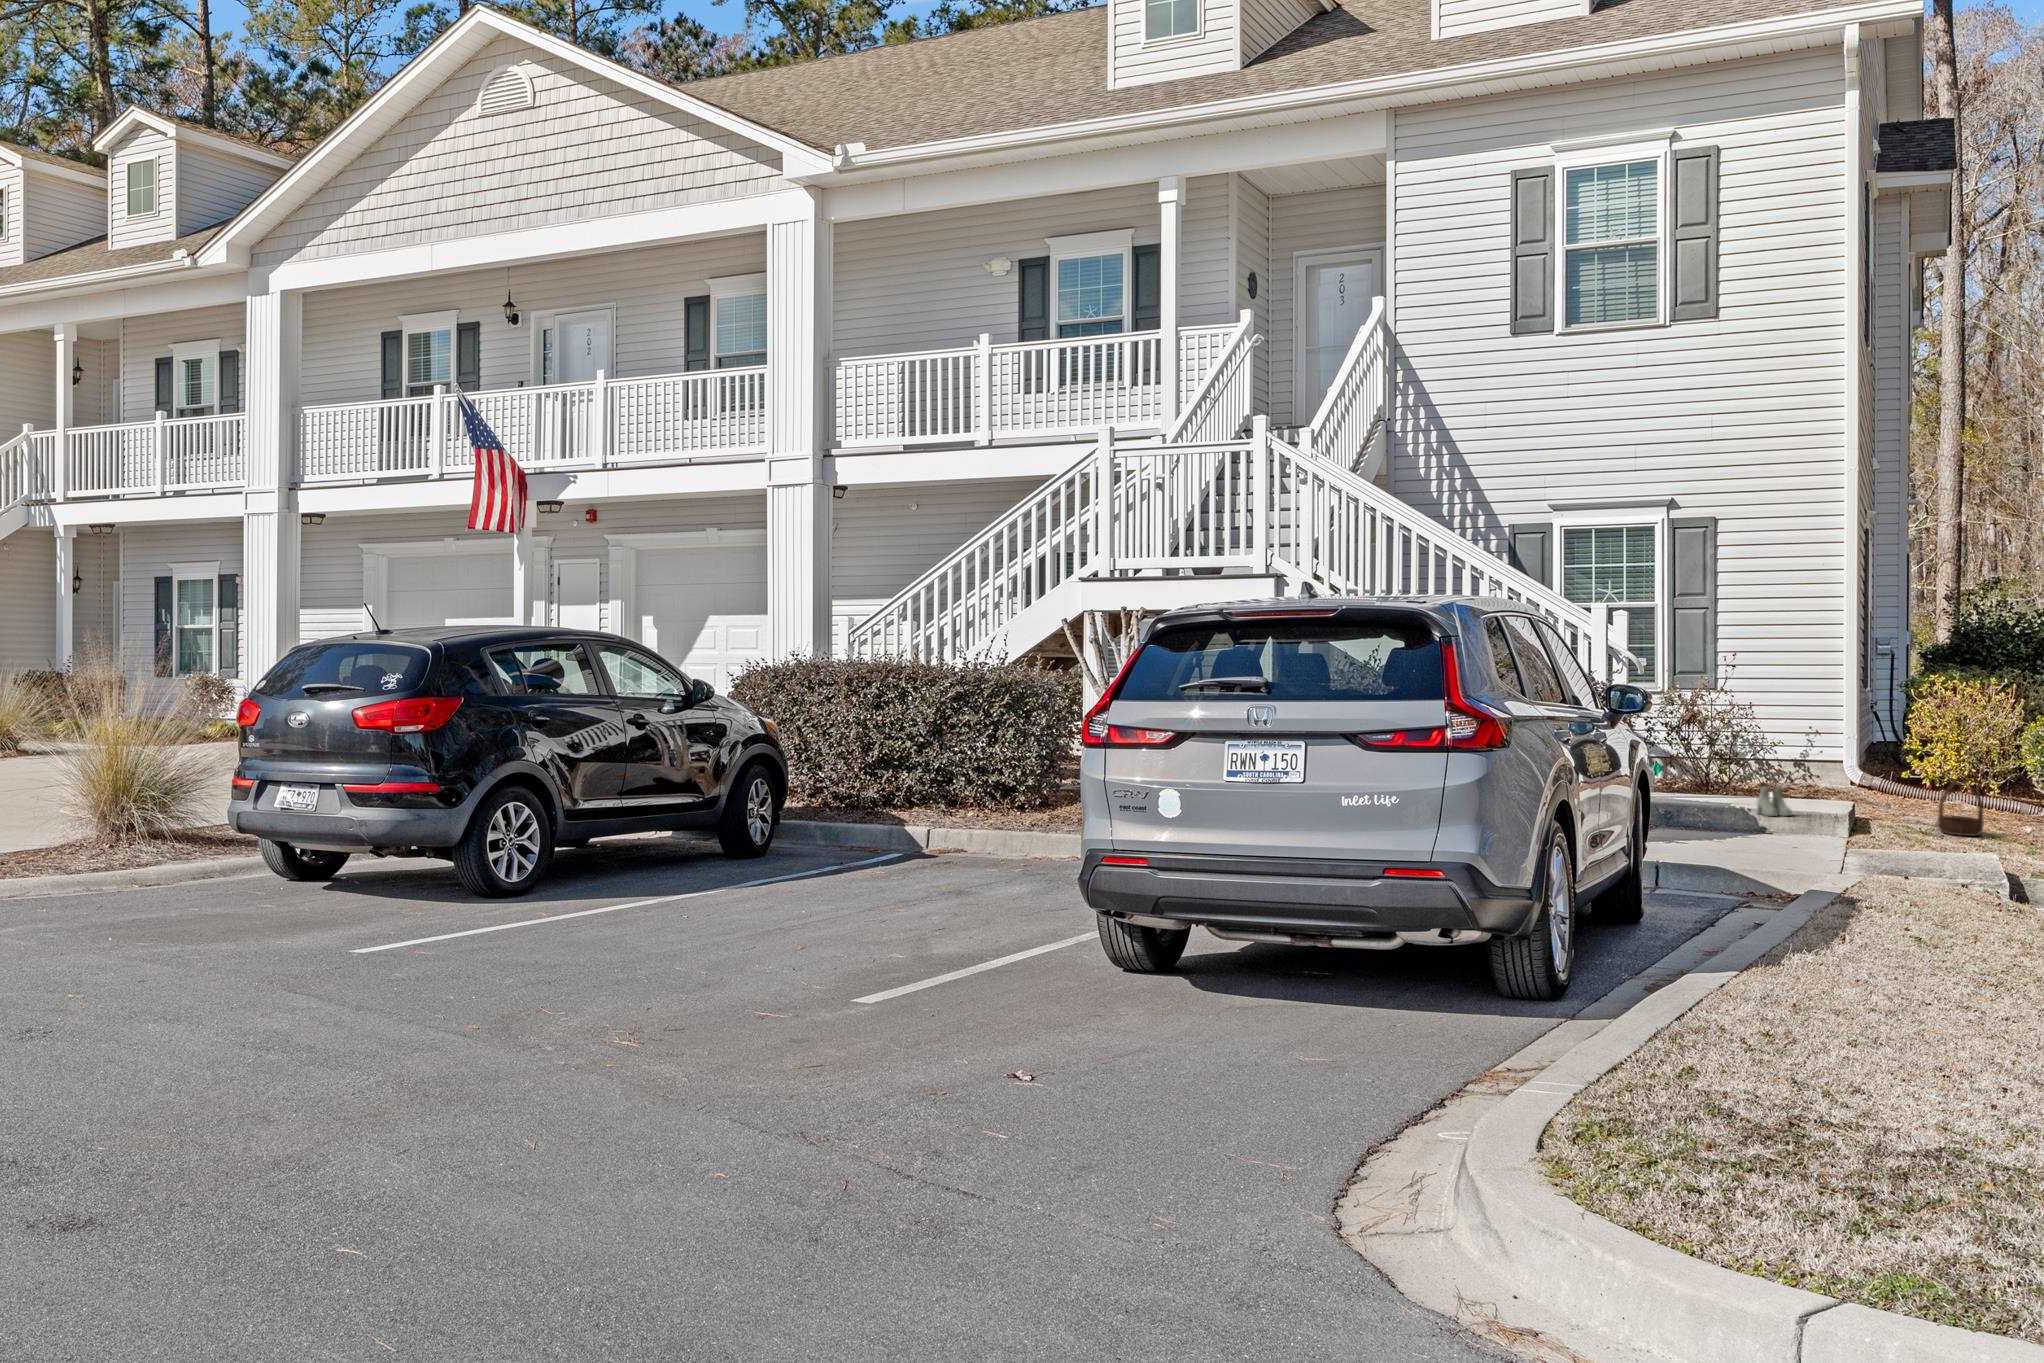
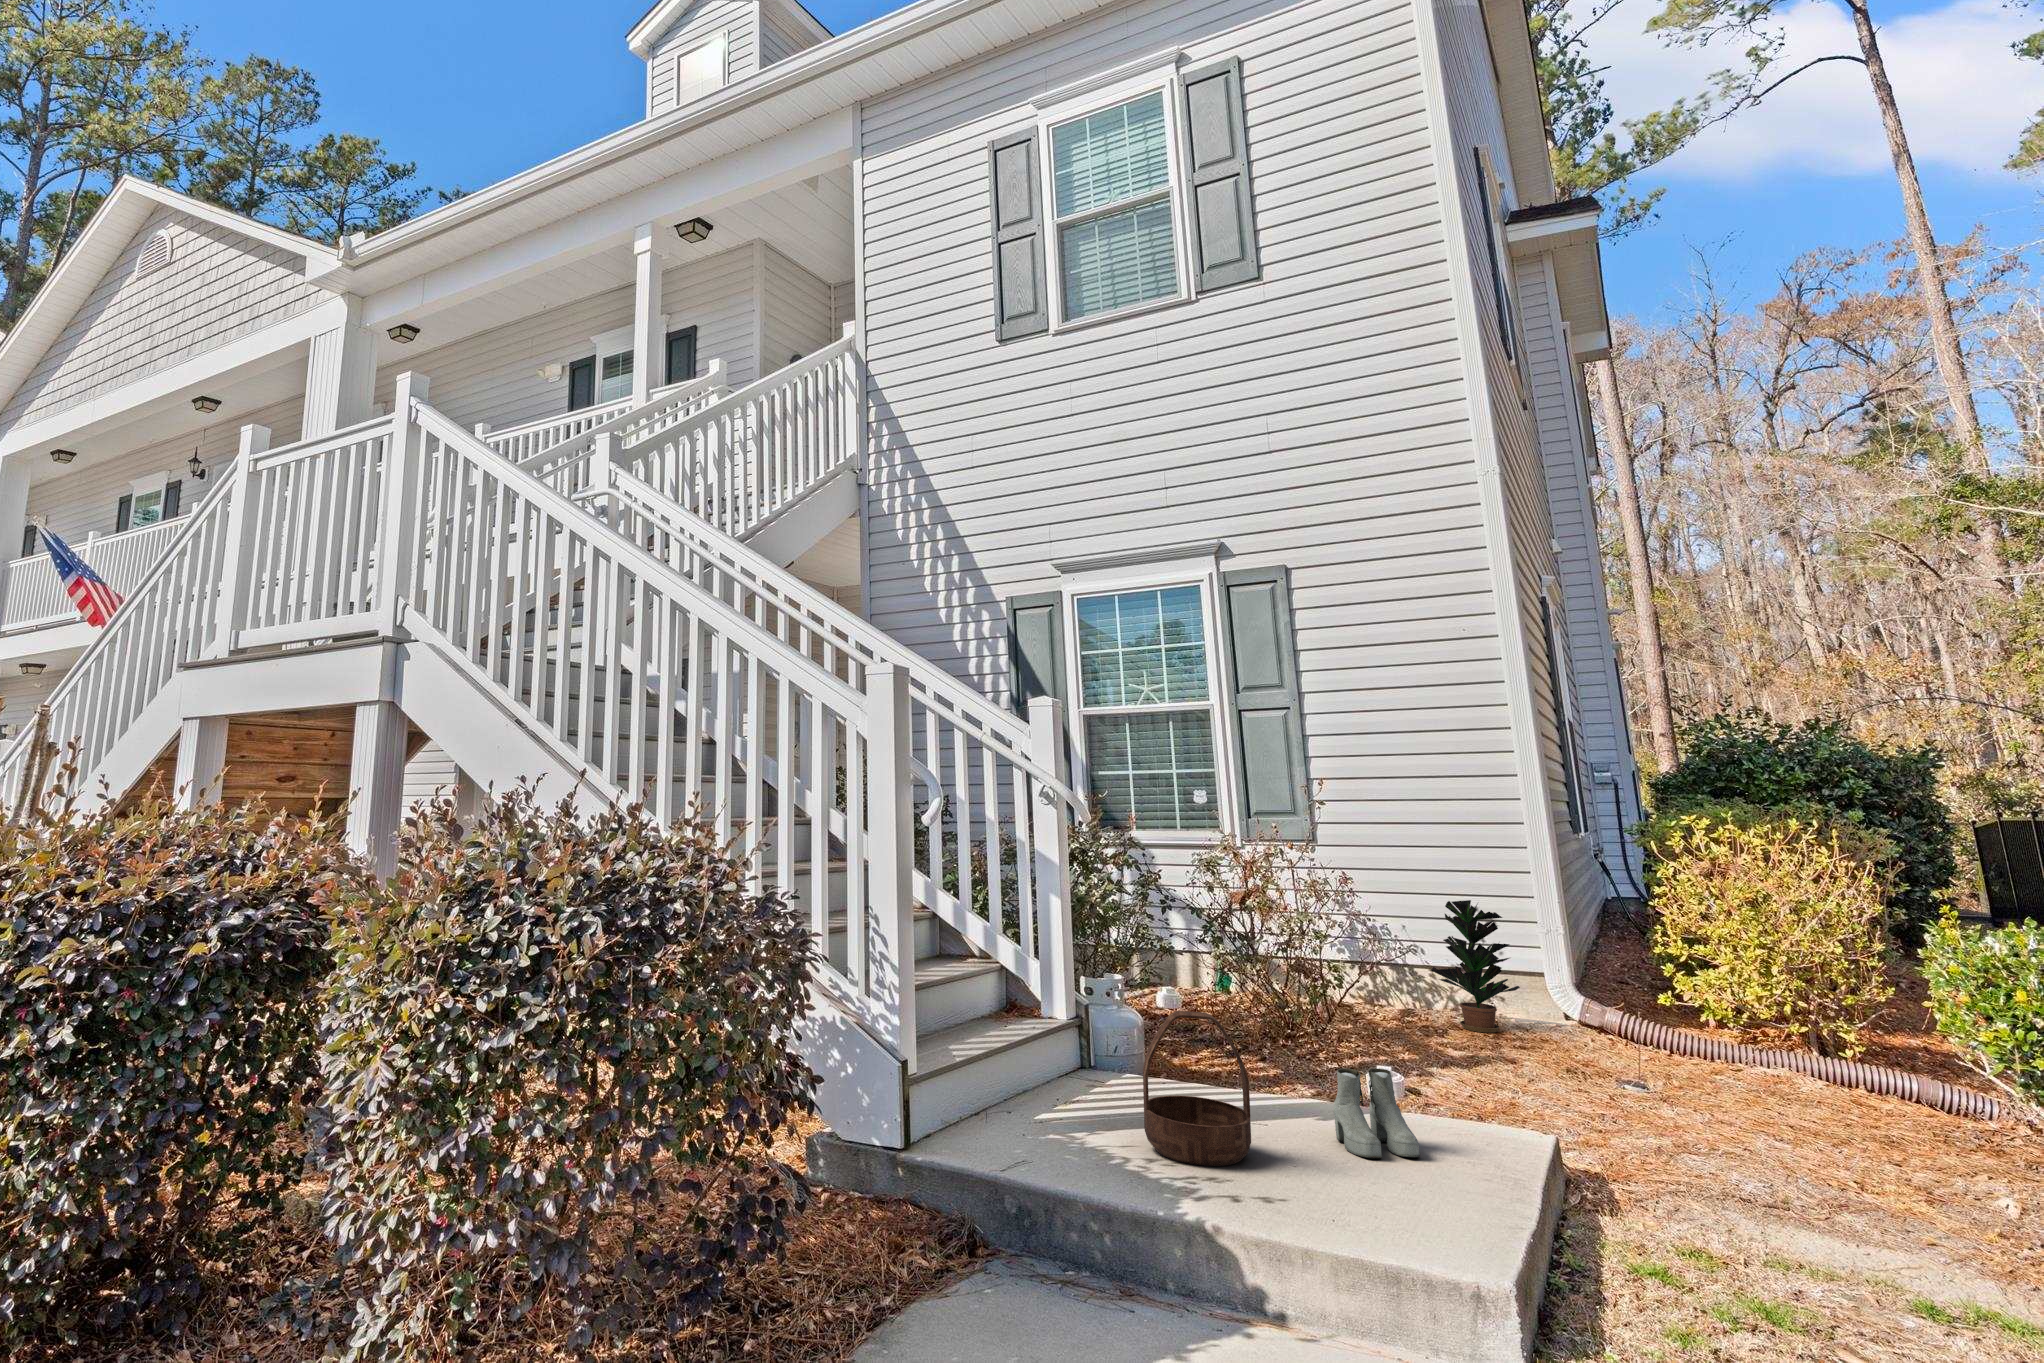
potted plant: none [1782,723,1830,793] -> present [1431,900,1520,1033]
basket: present [1937,782,1984,836] -> present [1143,1011,1251,1166]

